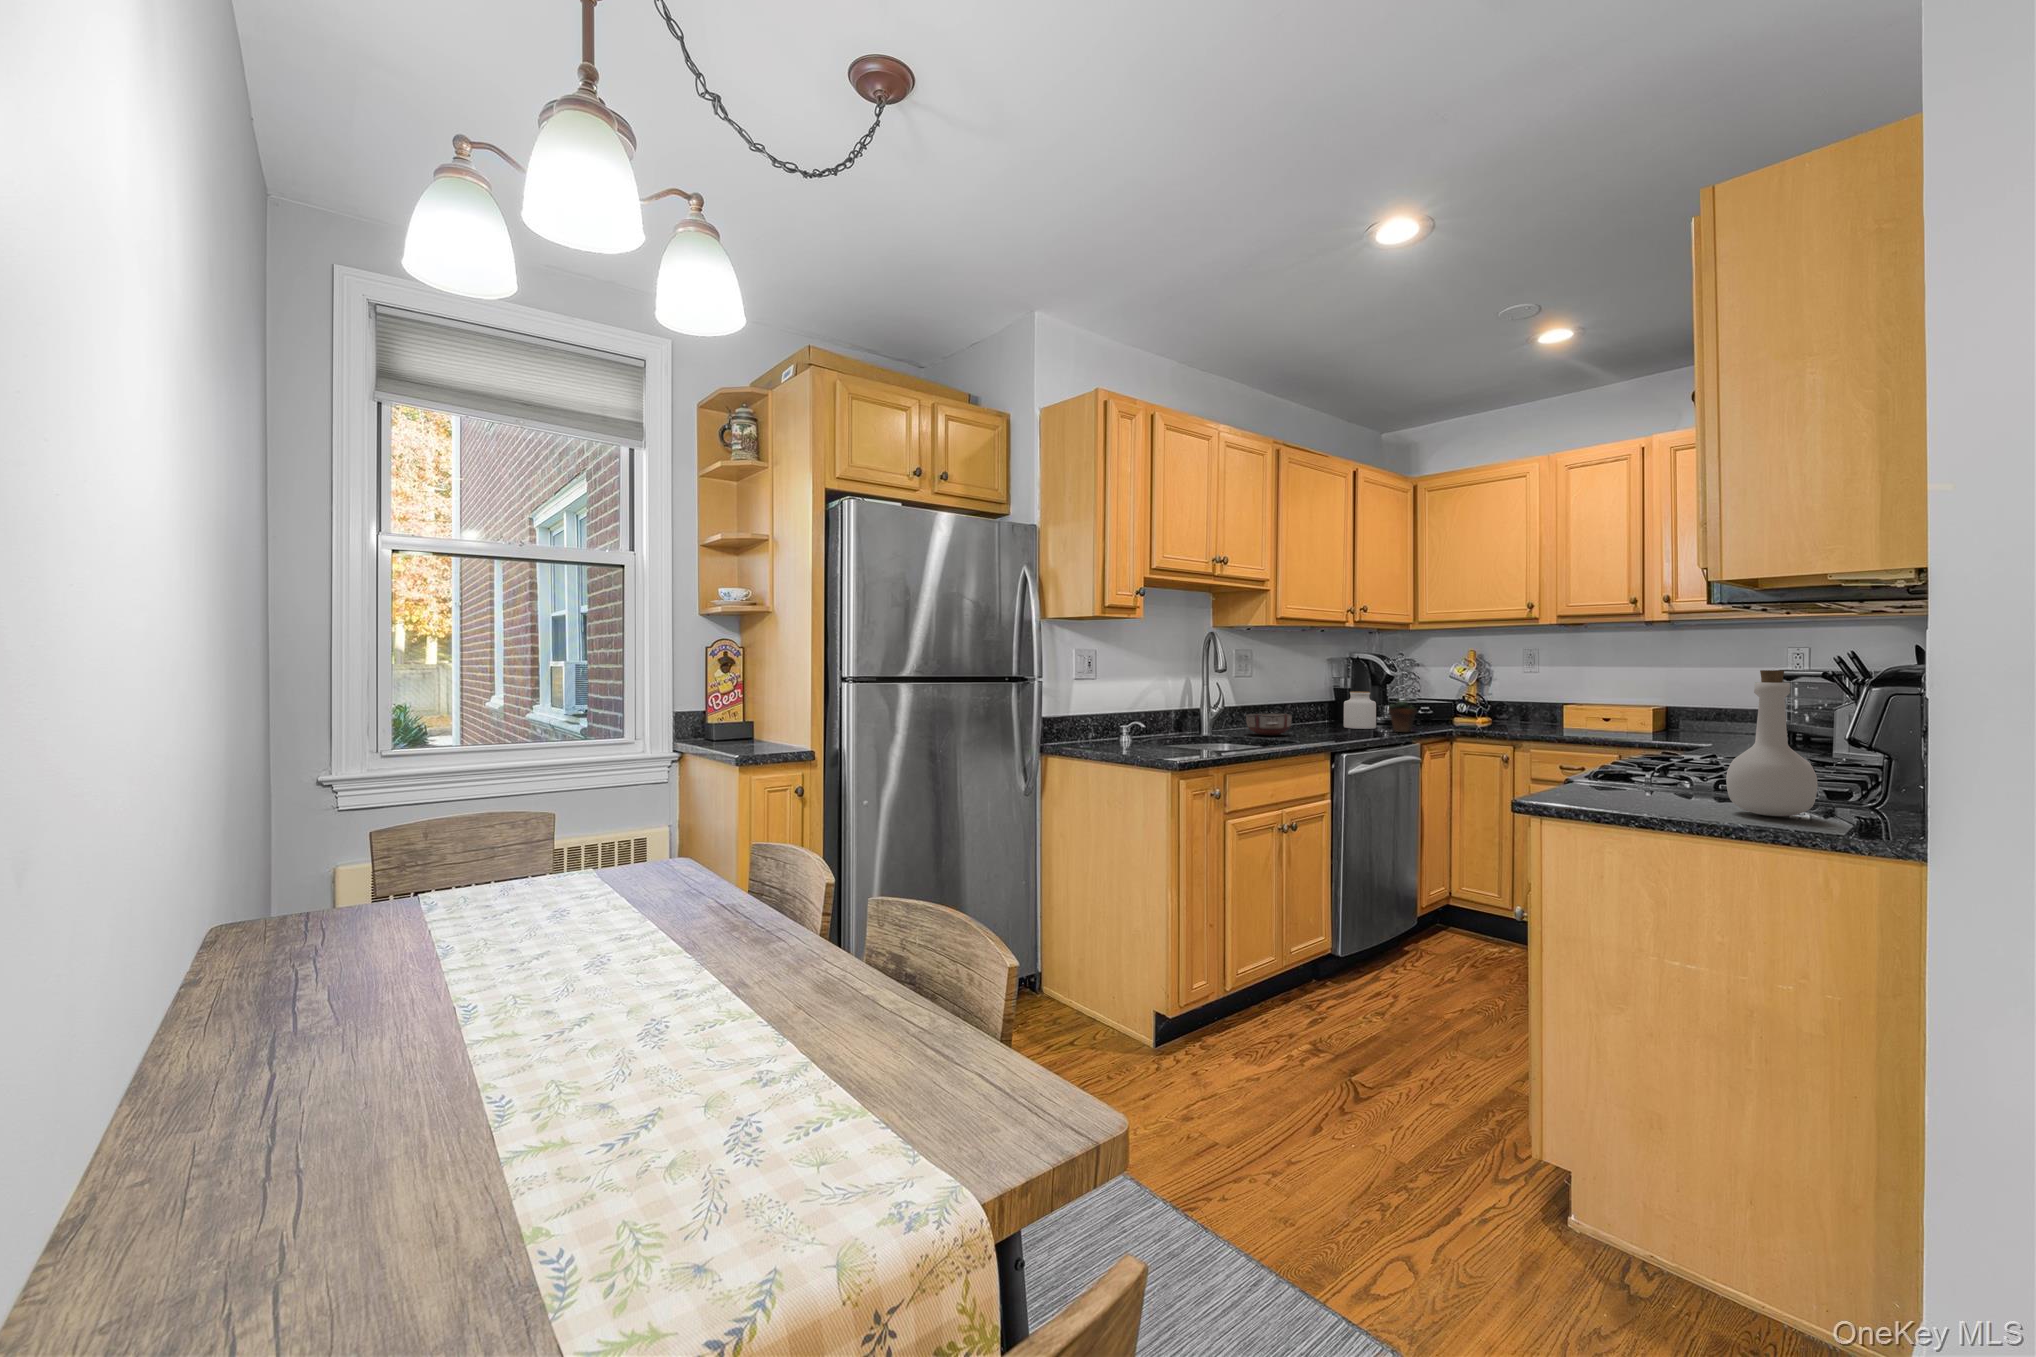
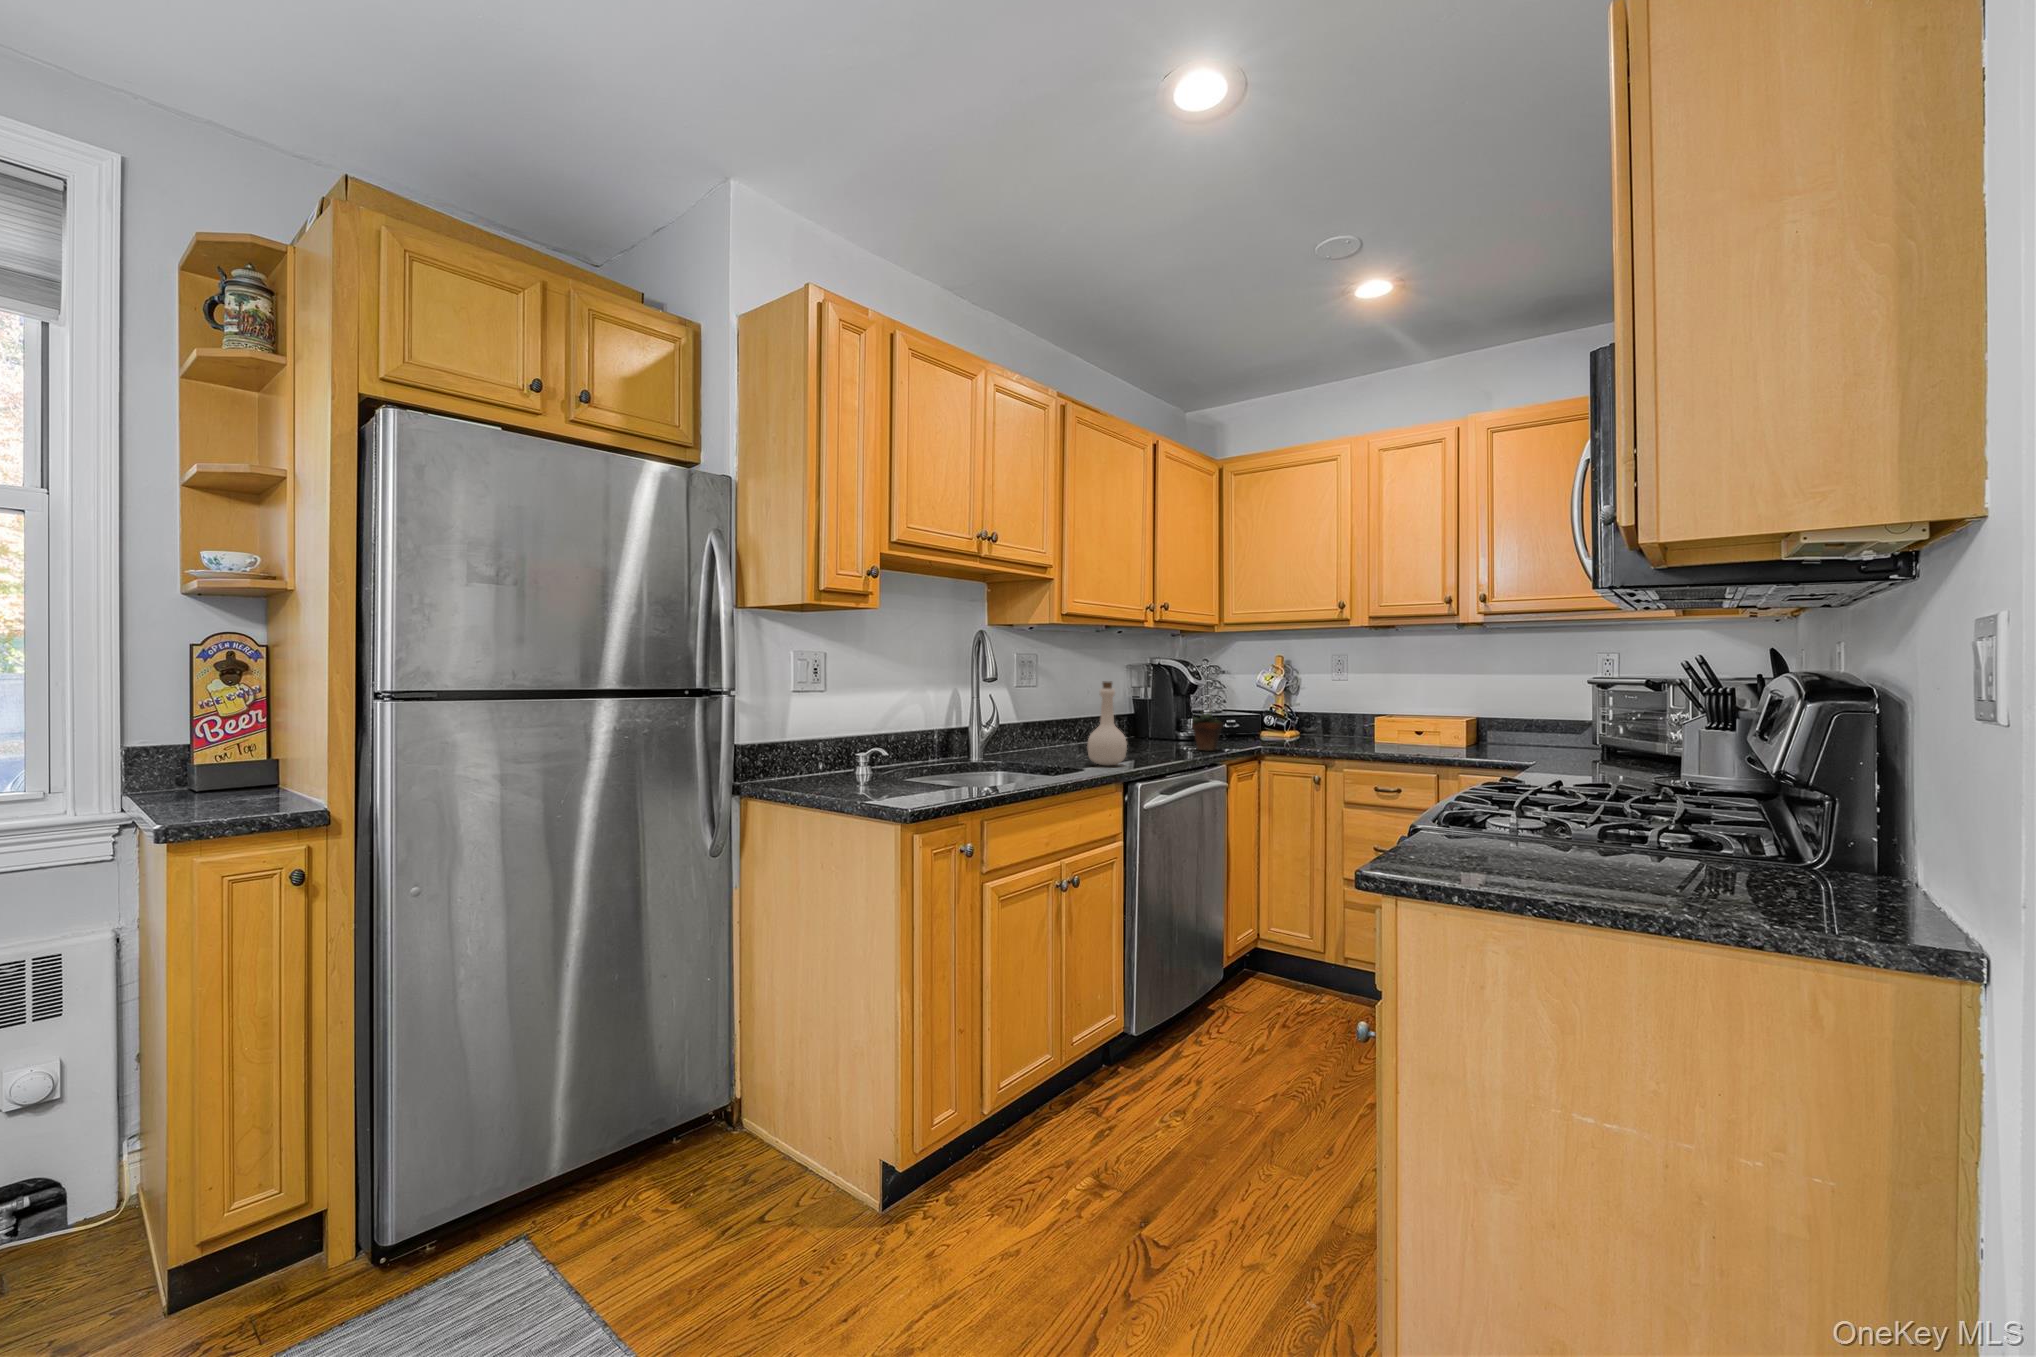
bottle: present [1726,670,1818,816] -> present [1087,681,1127,765]
jar: present [1344,692,1376,729] -> none [1143,702,1178,746]
ceramic bowl: present [1246,713,1292,736] -> none [1026,731,1080,758]

